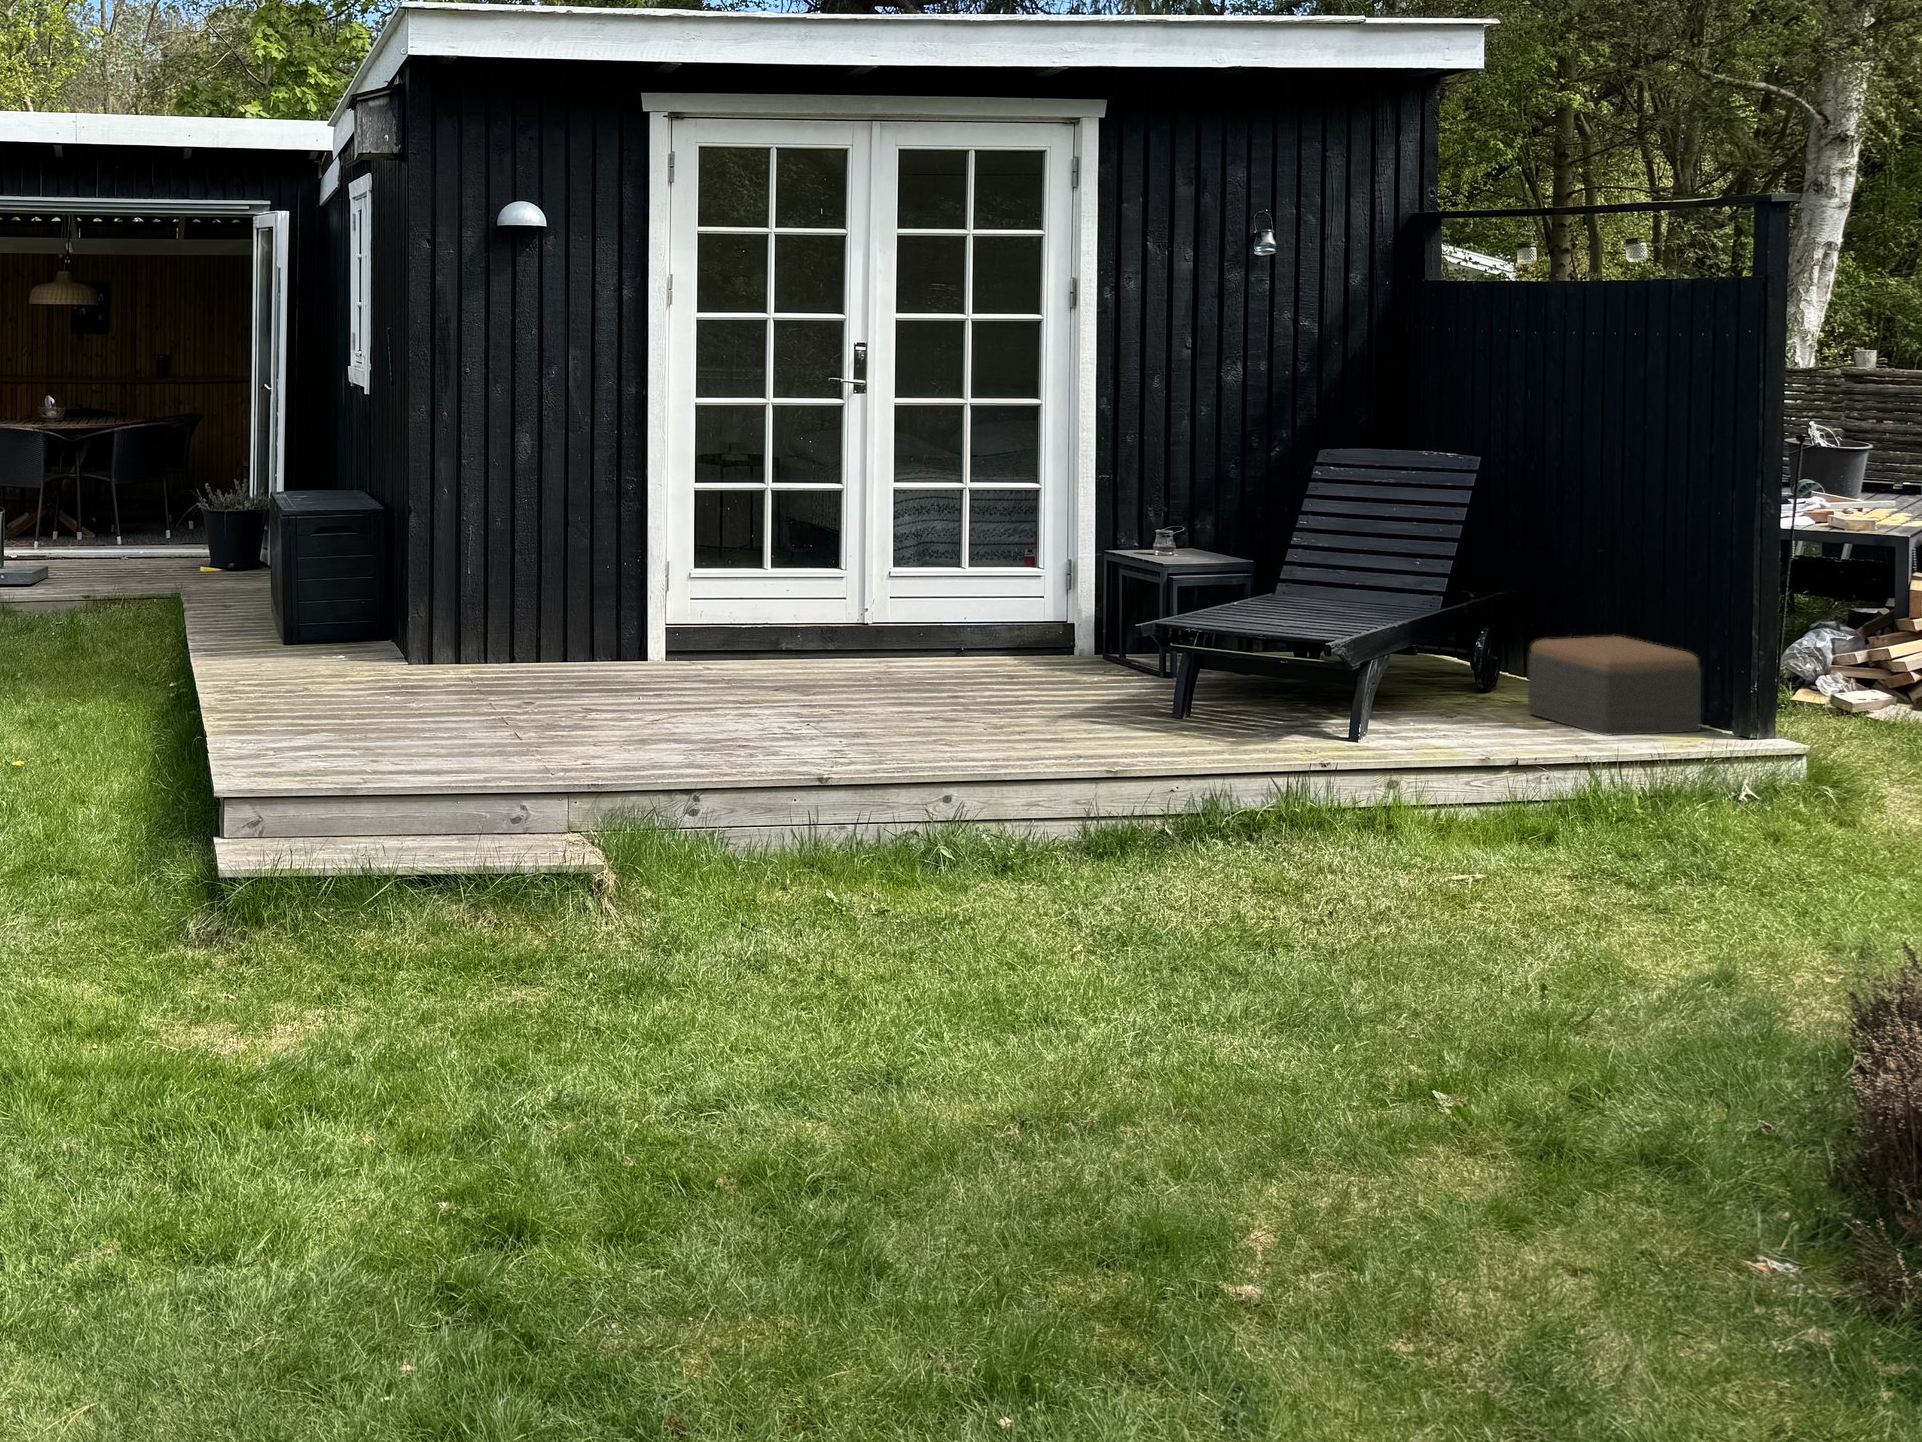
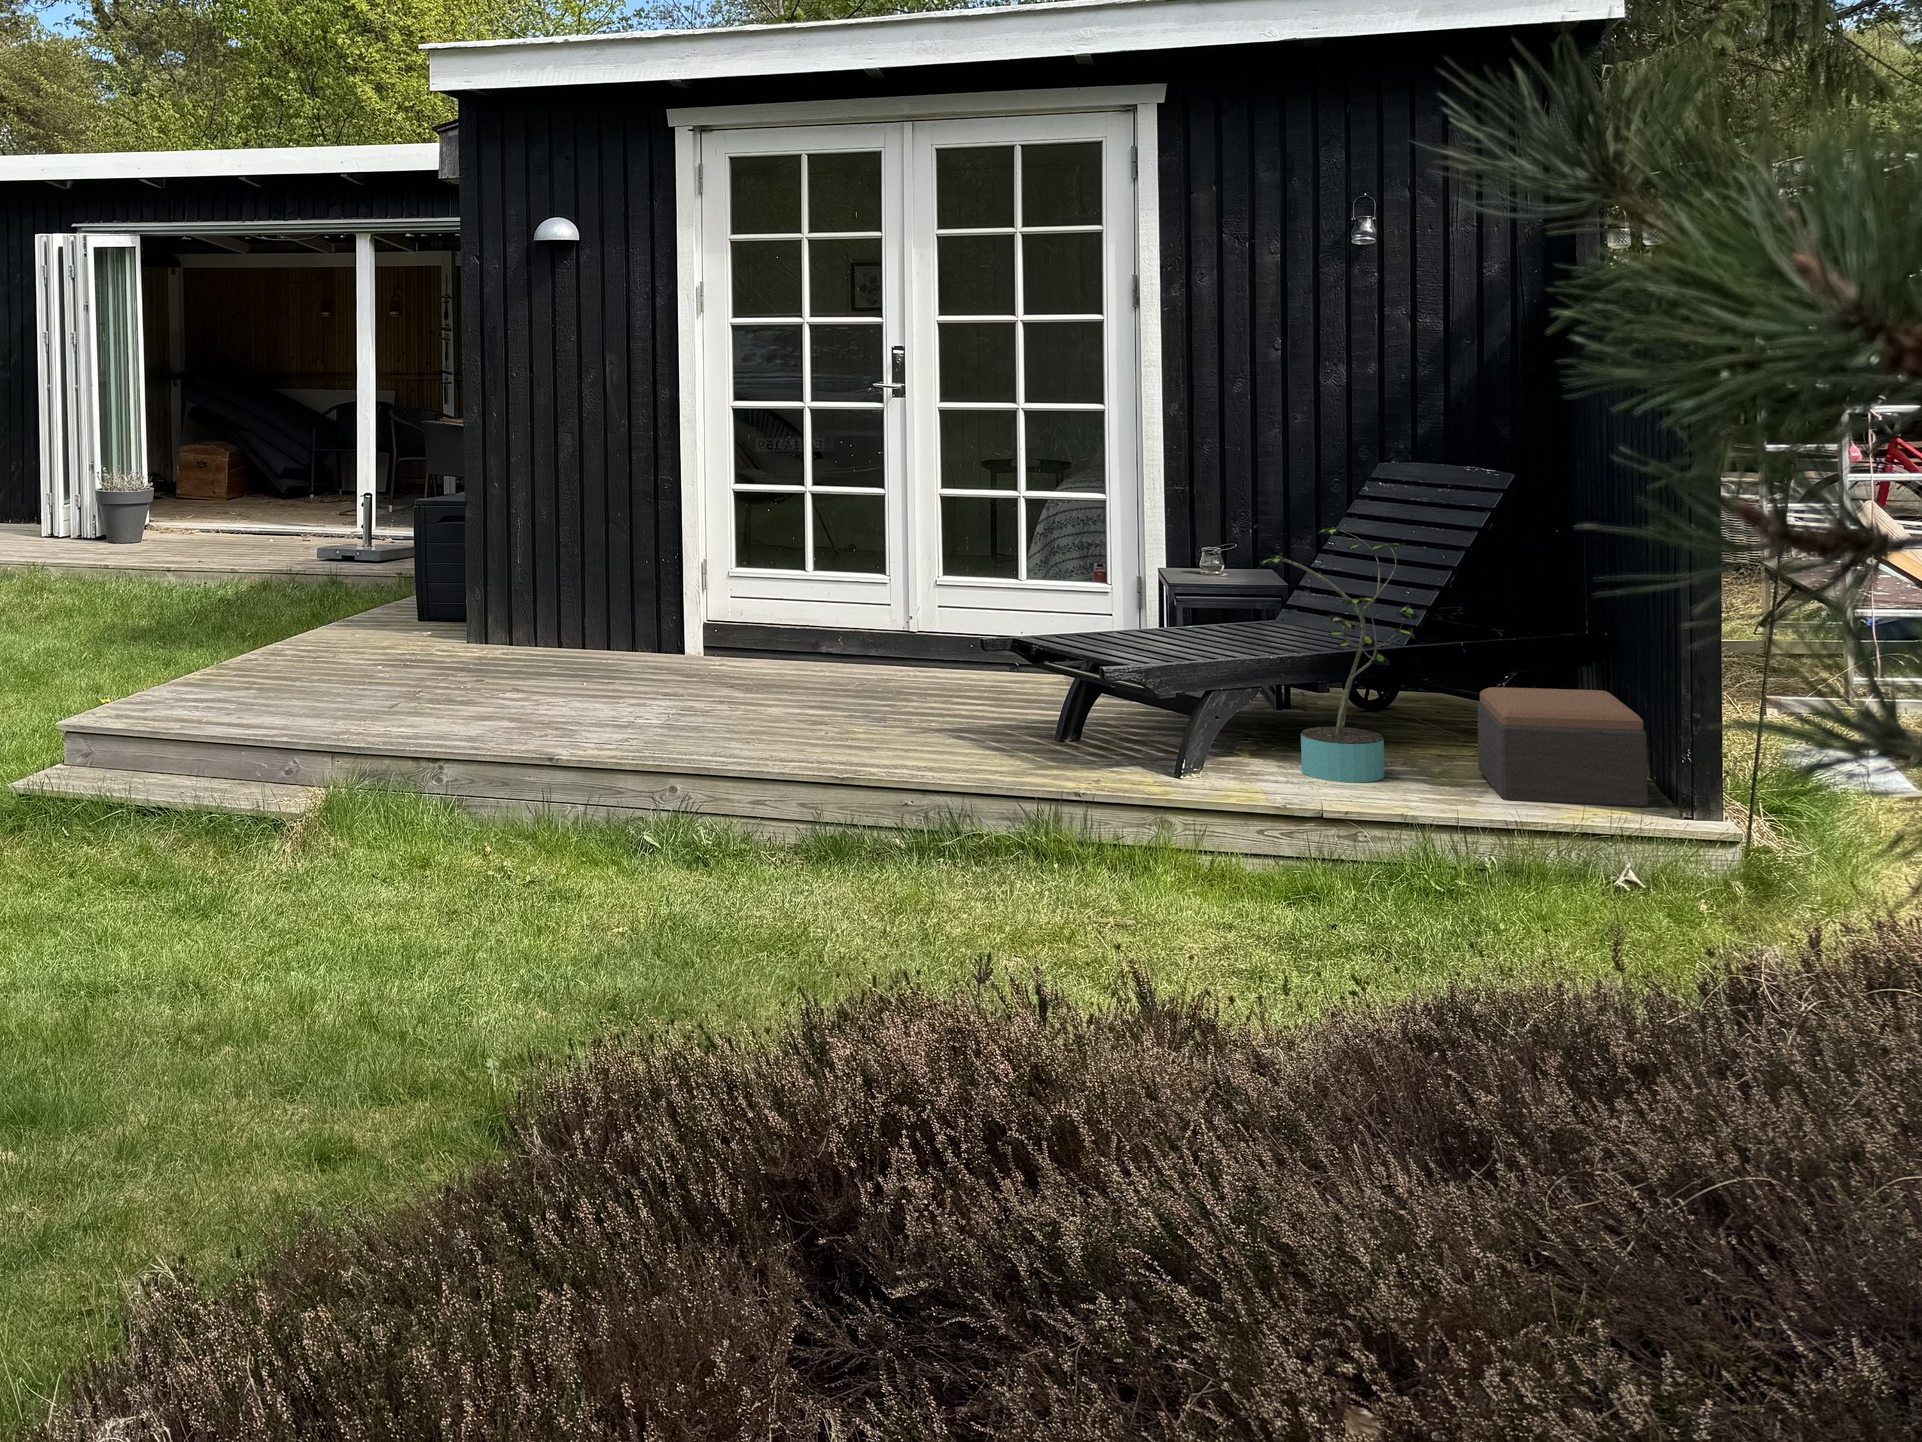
potted plant: none [1393,505,1539,733] -> present [1260,527,1420,783]

